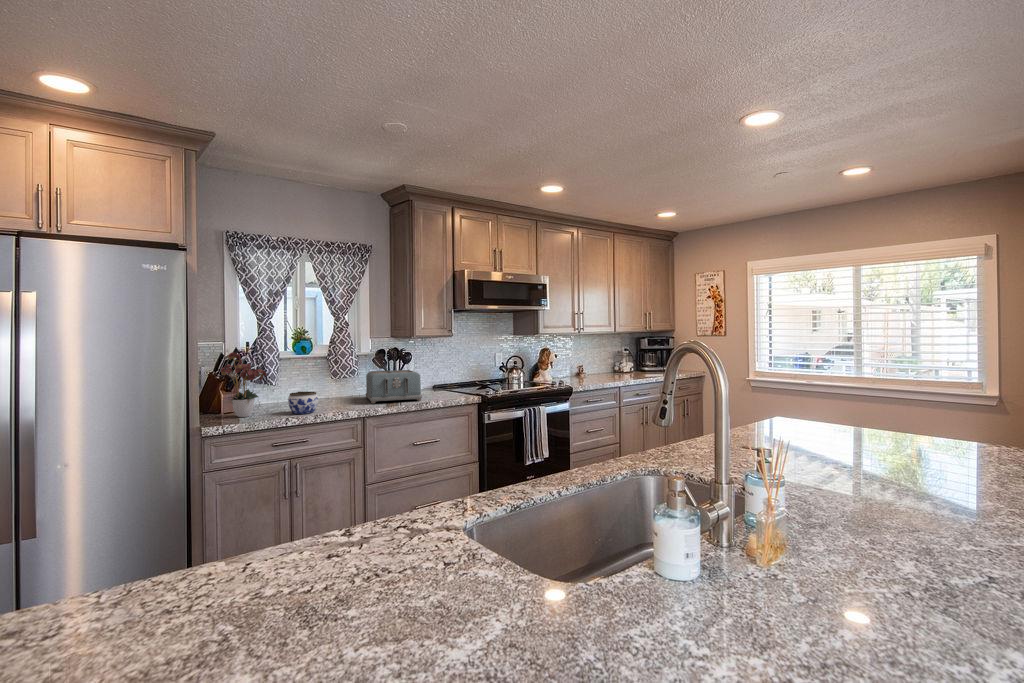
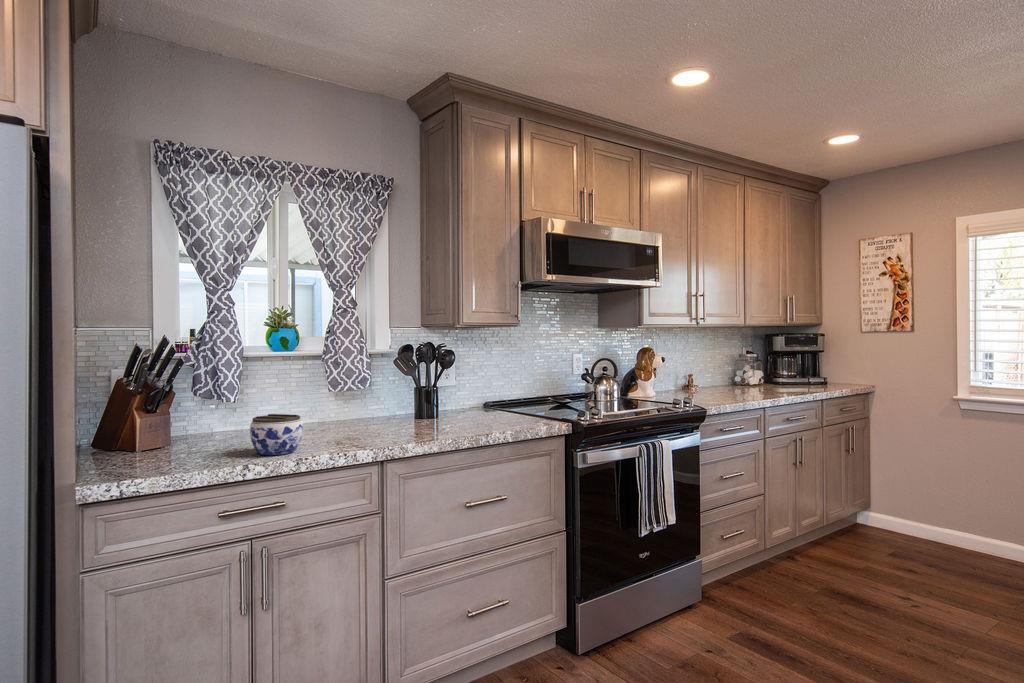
flower arrangement: present [221,353,267,417] -> none [123,338,219,460]
toaster: present [366,370,422,403] -> none [383,378,478,434]

